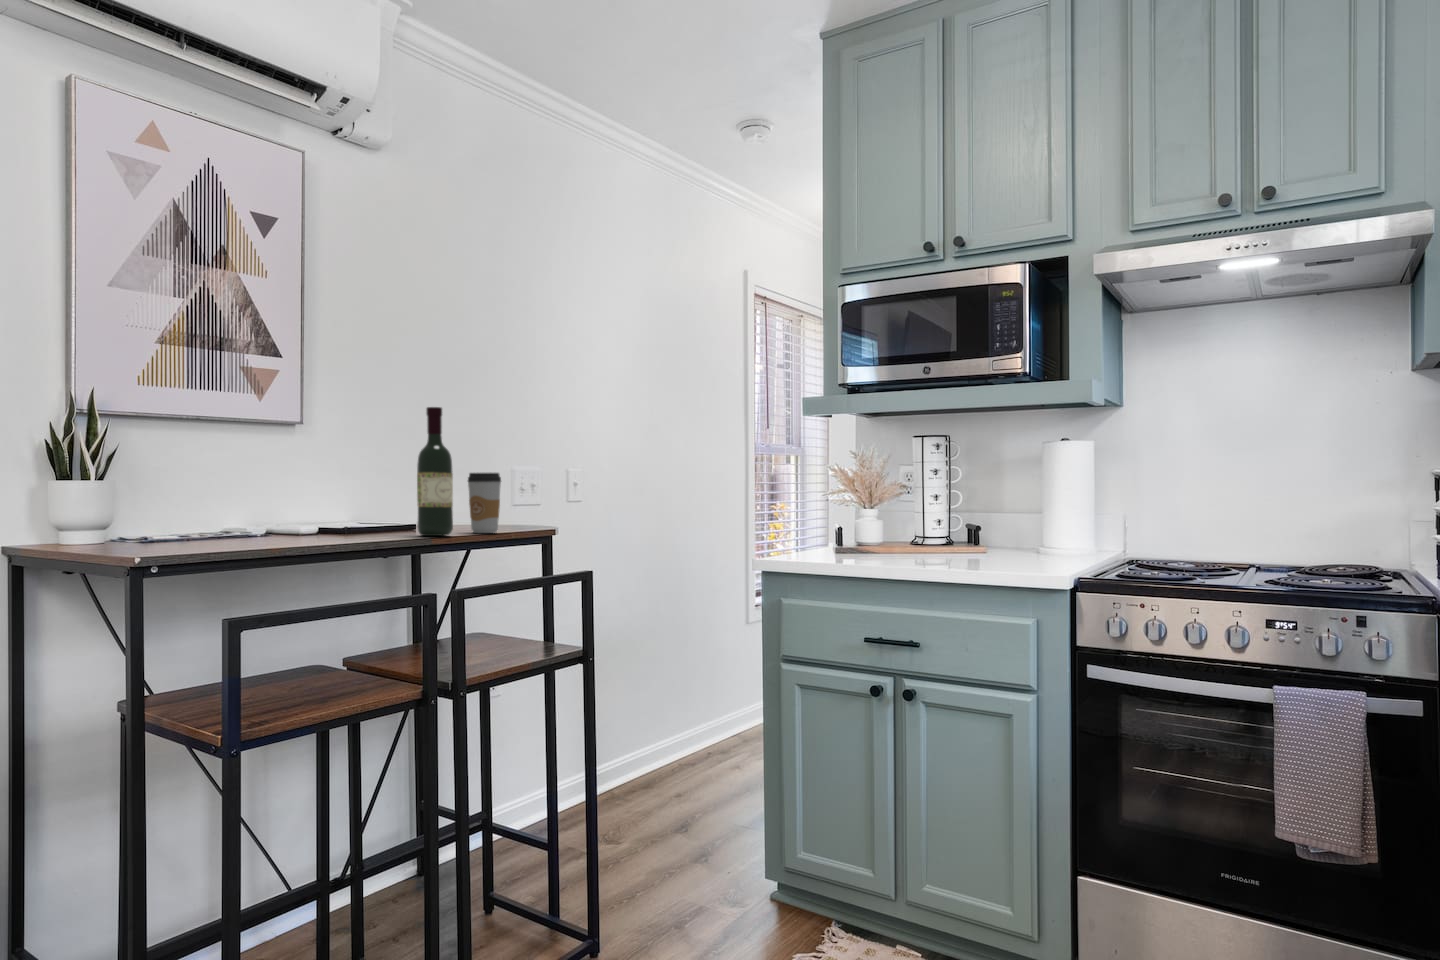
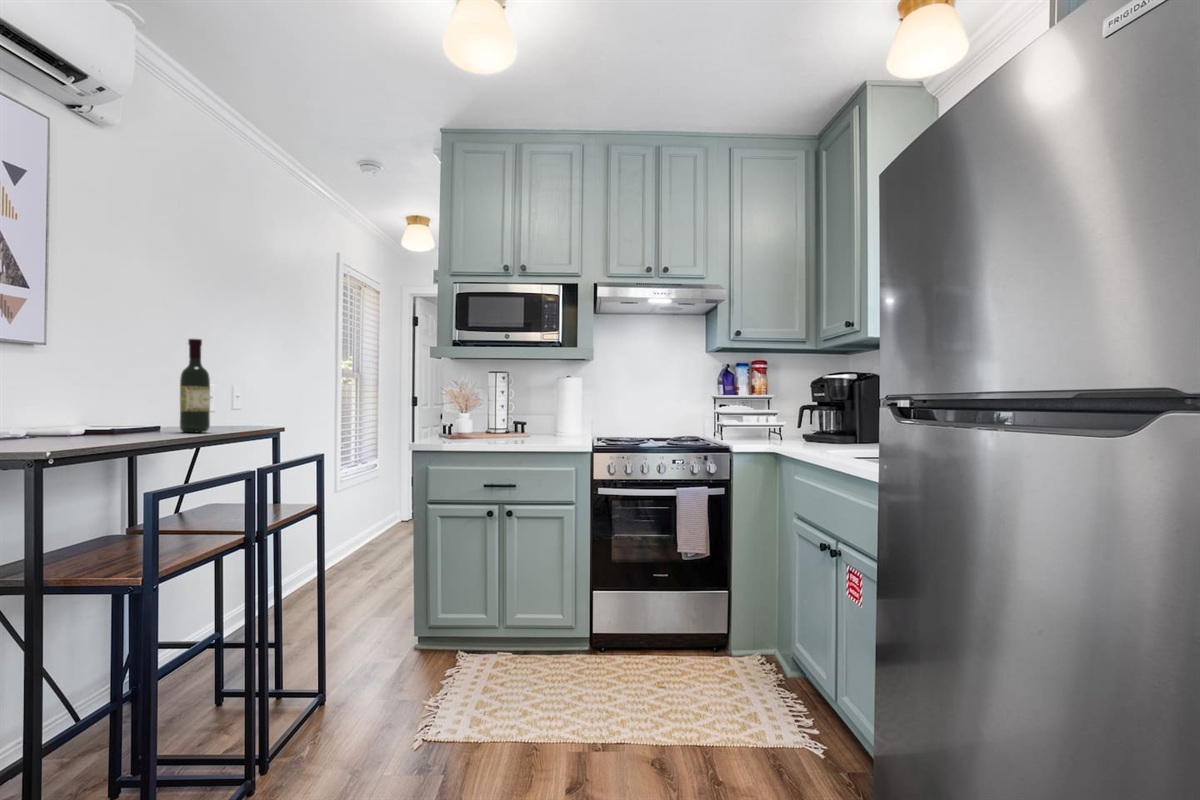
coffee cup: present [468,473,501,533] -> none [209,387,237,430]

